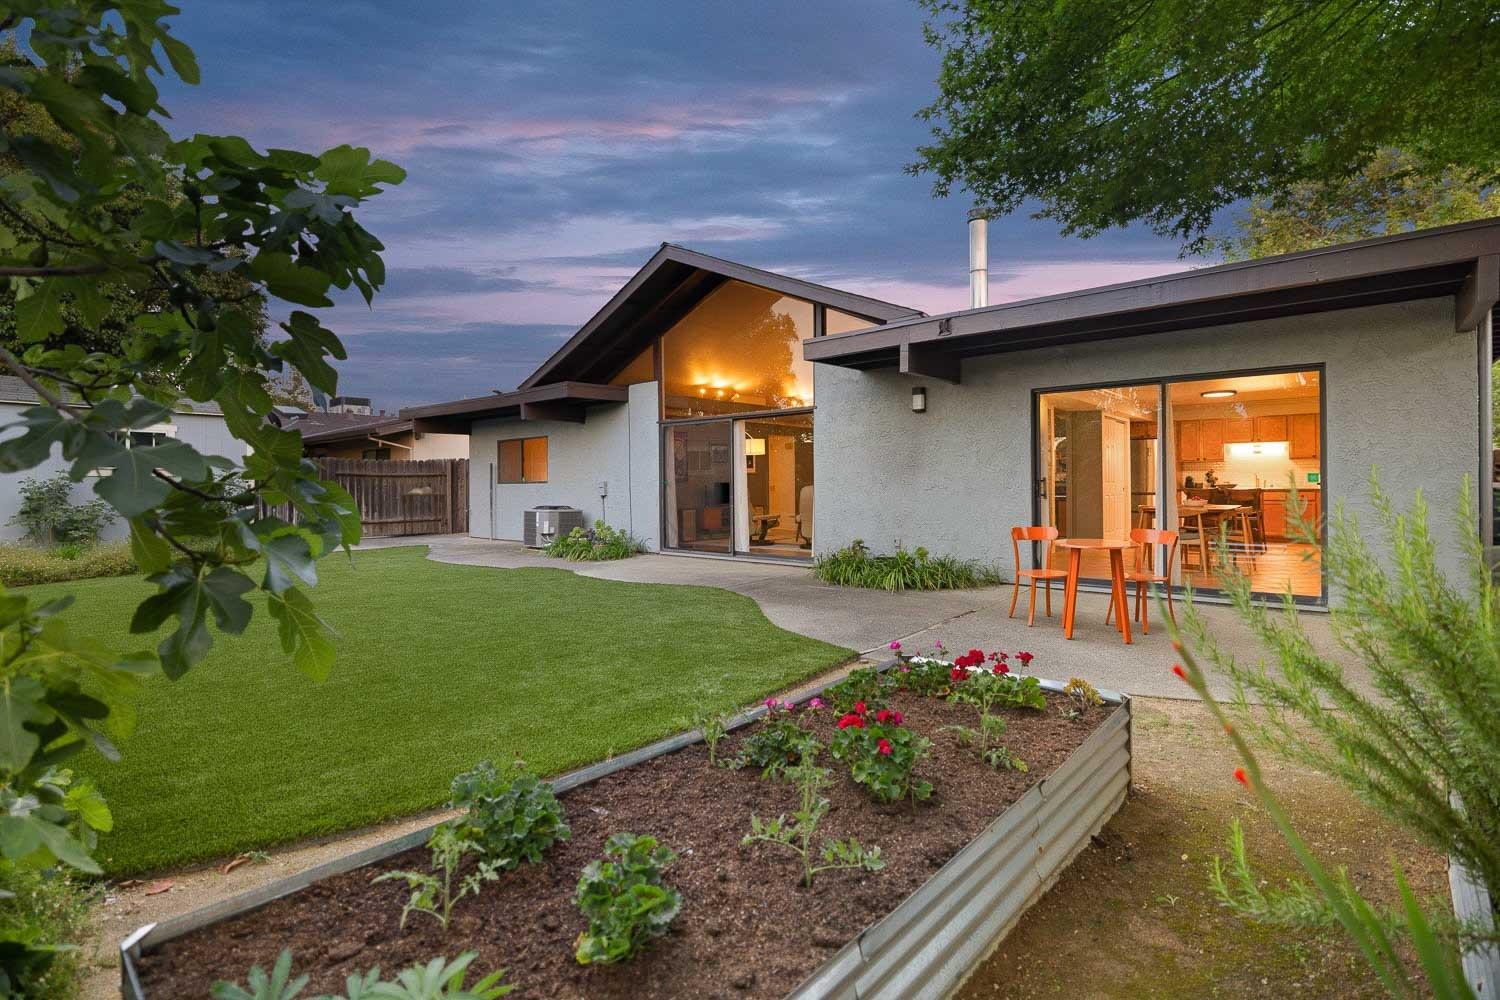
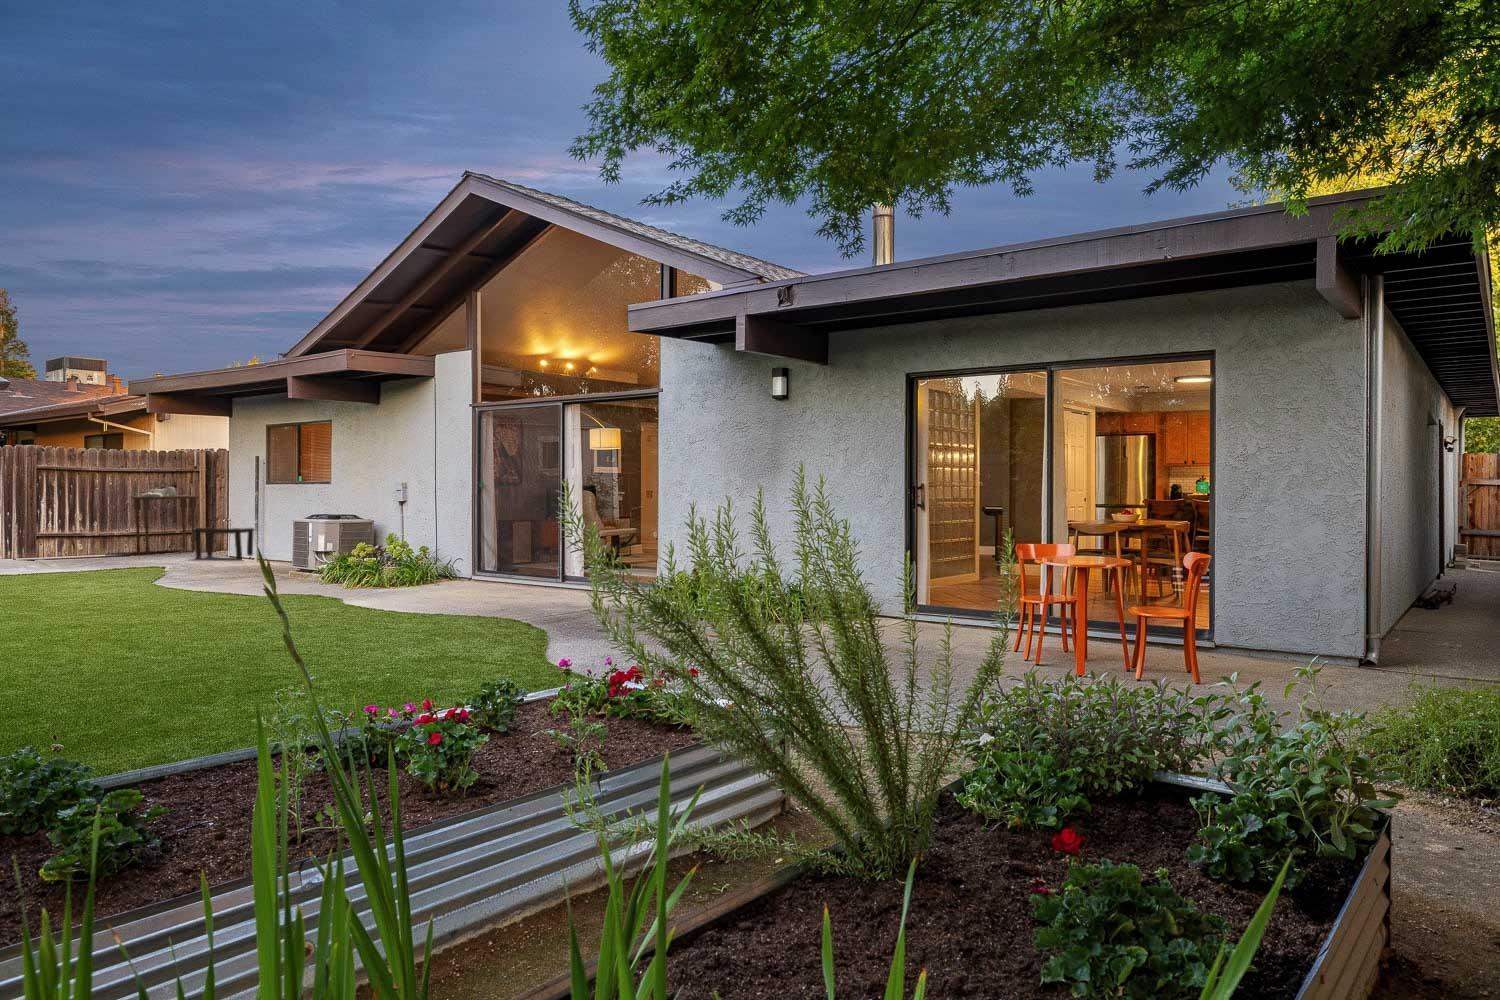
bench: none [447,516,490,539] -> present [194,528,254,559]

